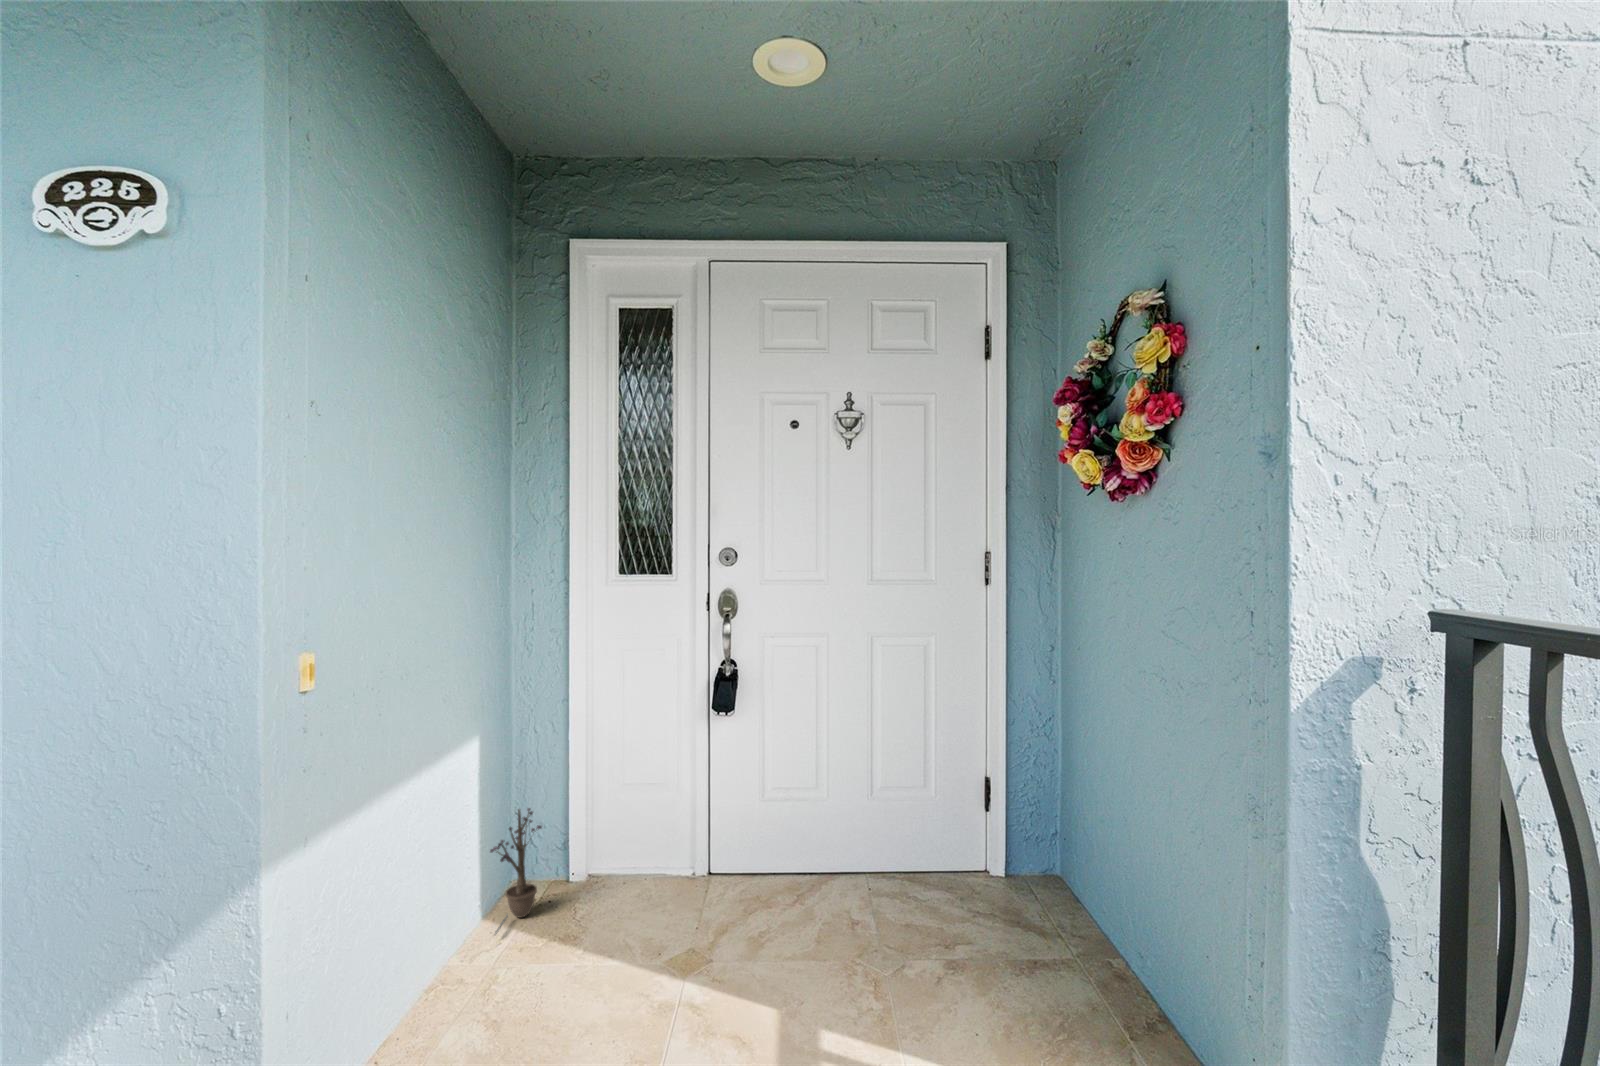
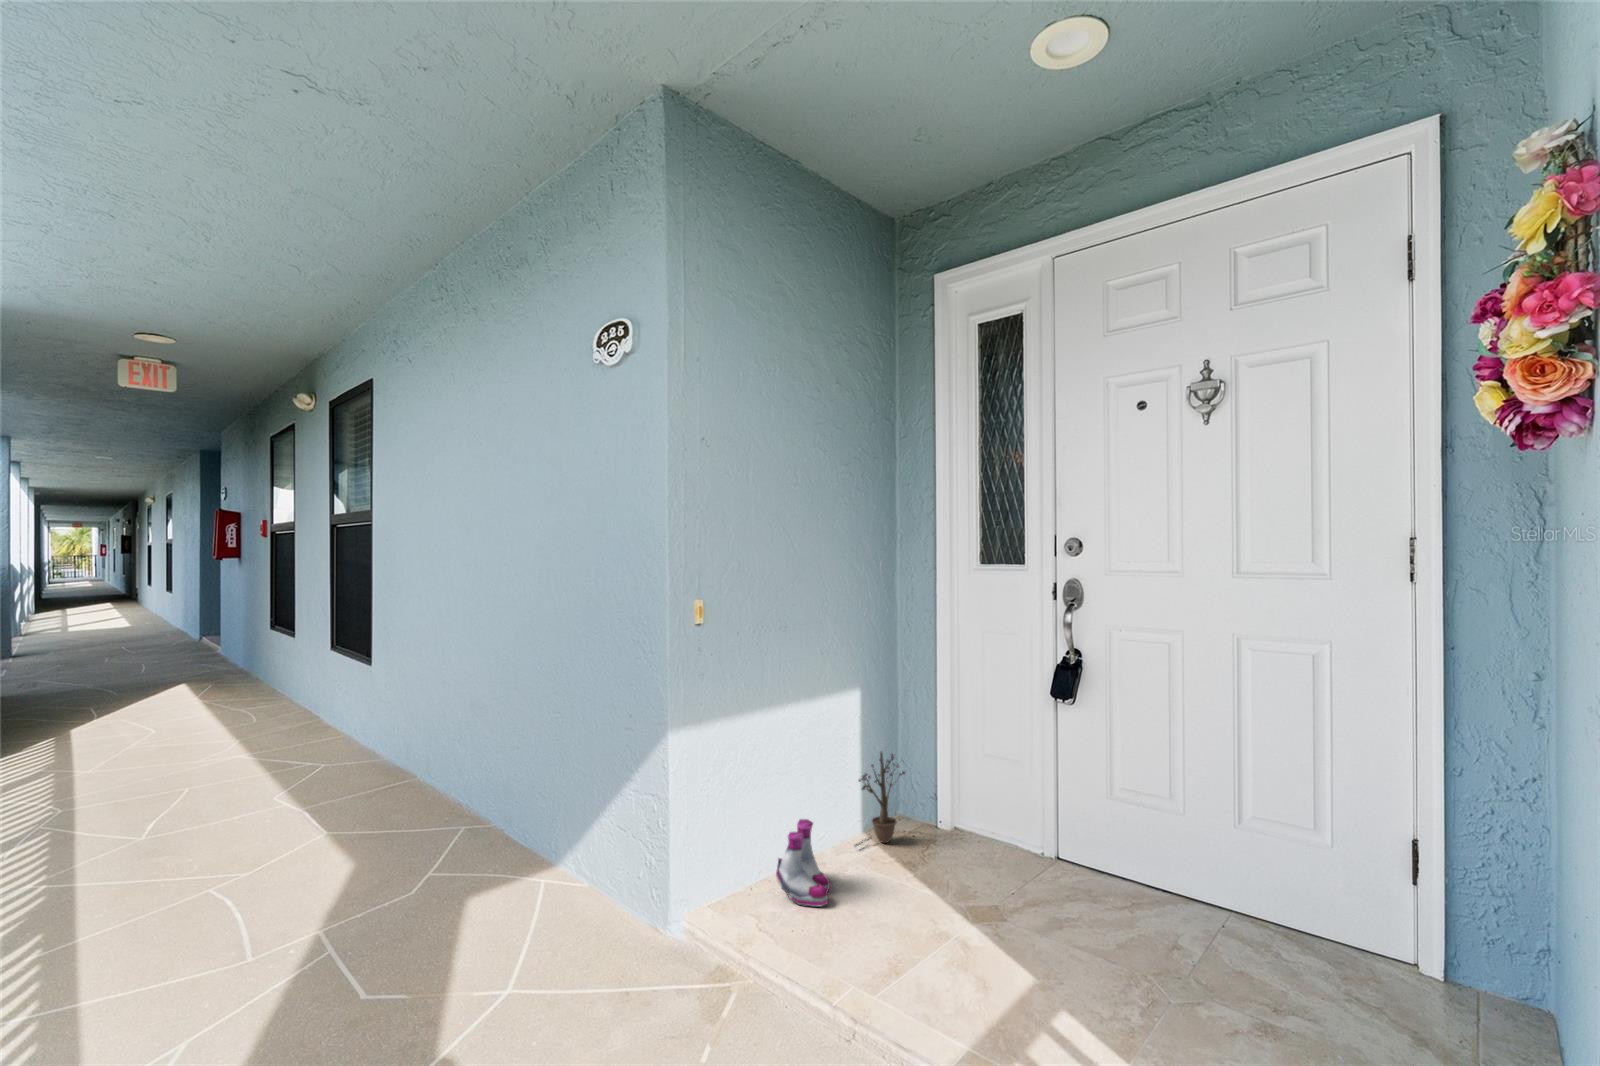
boots: none [430,921,517,1035] -> present [776,819,830,906]

